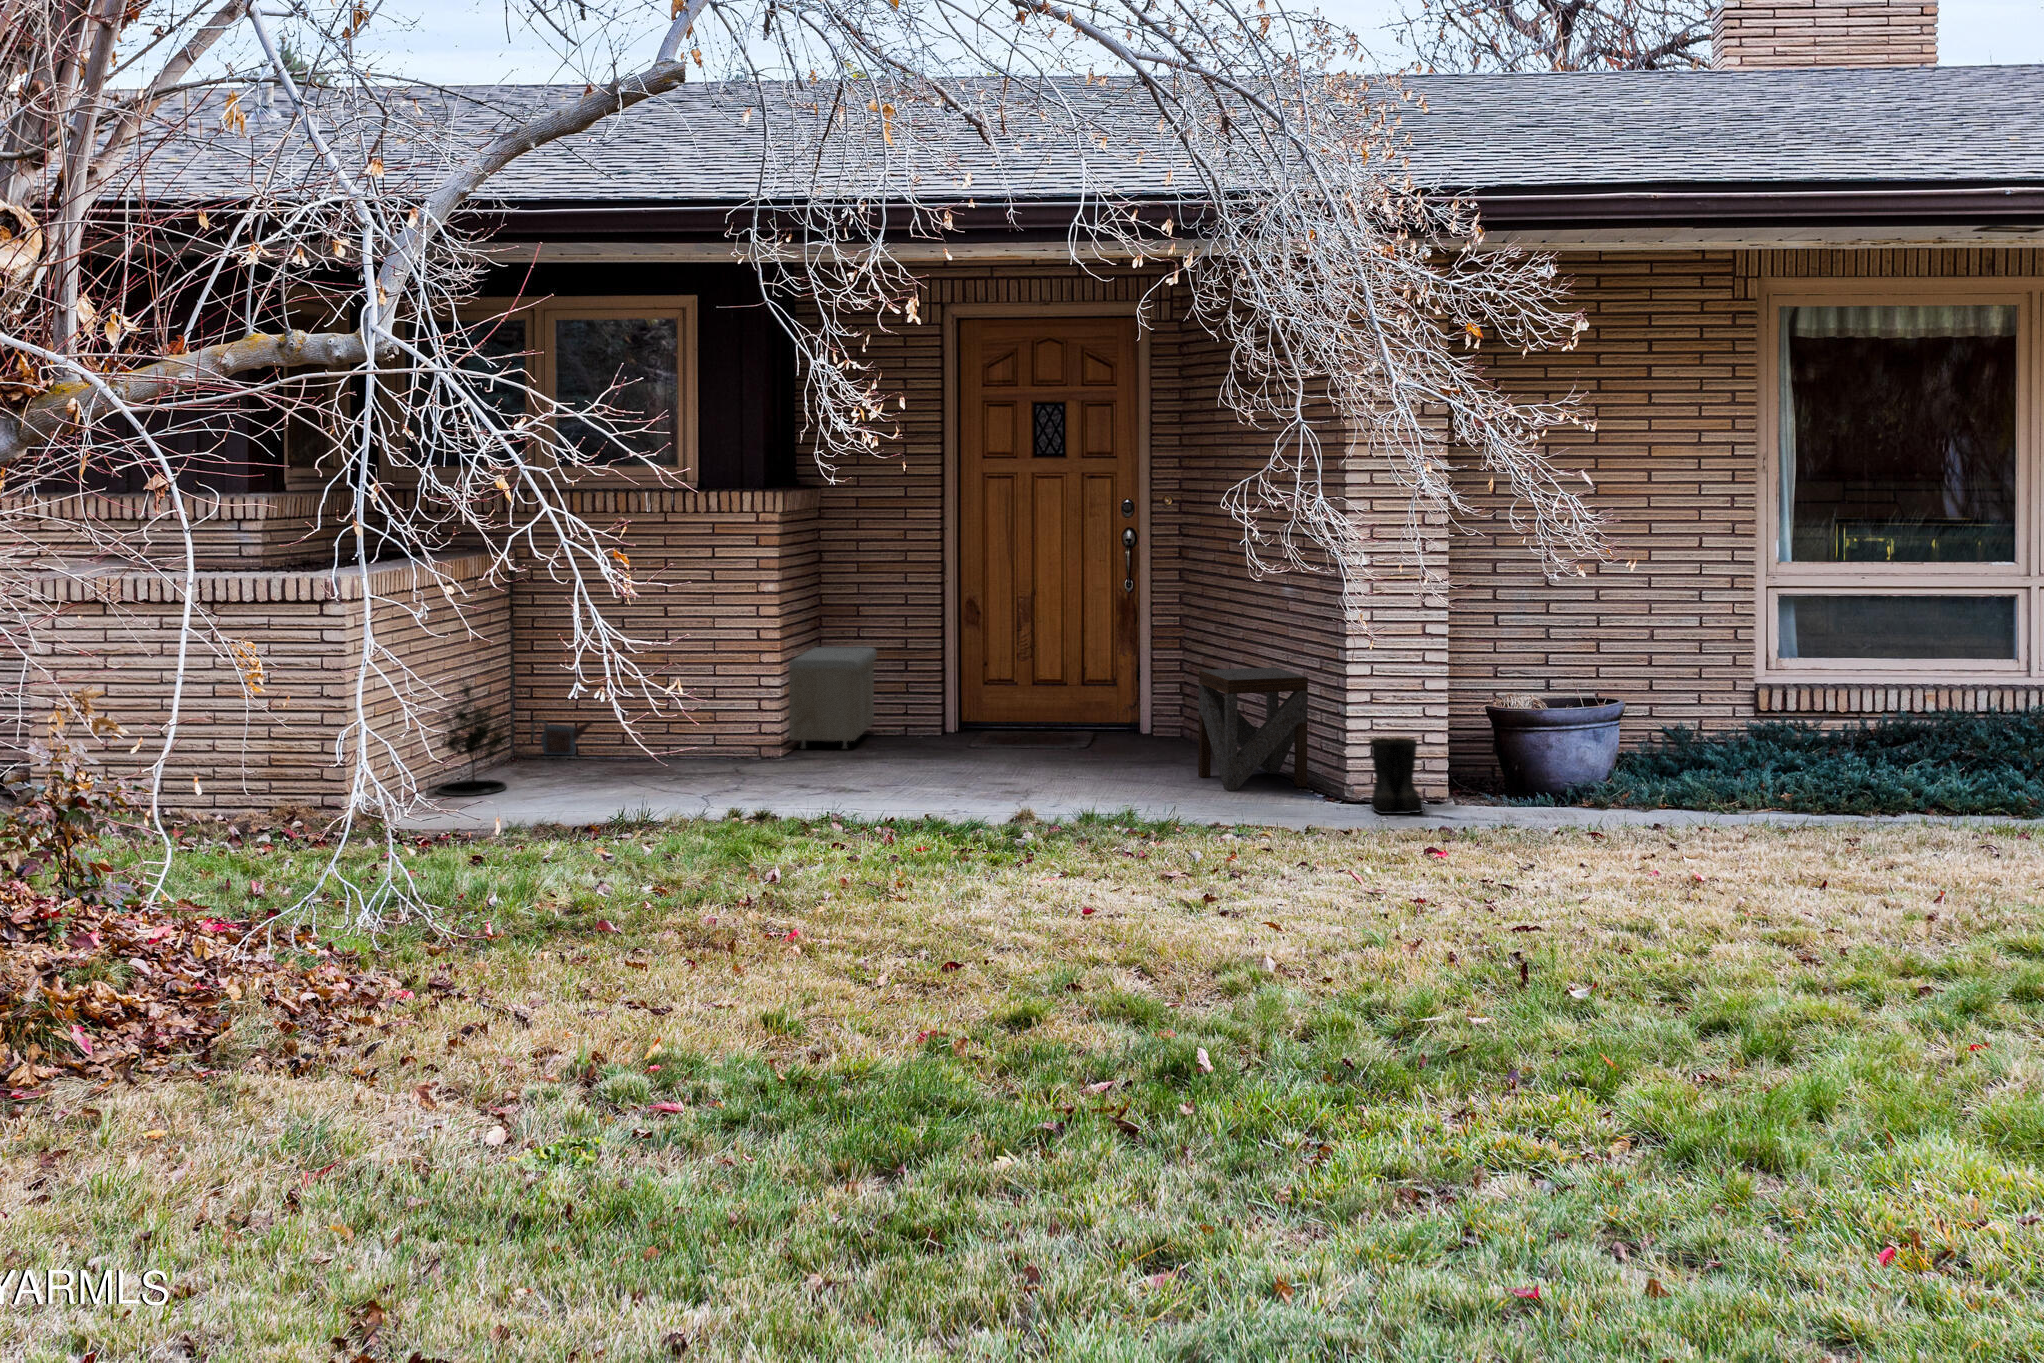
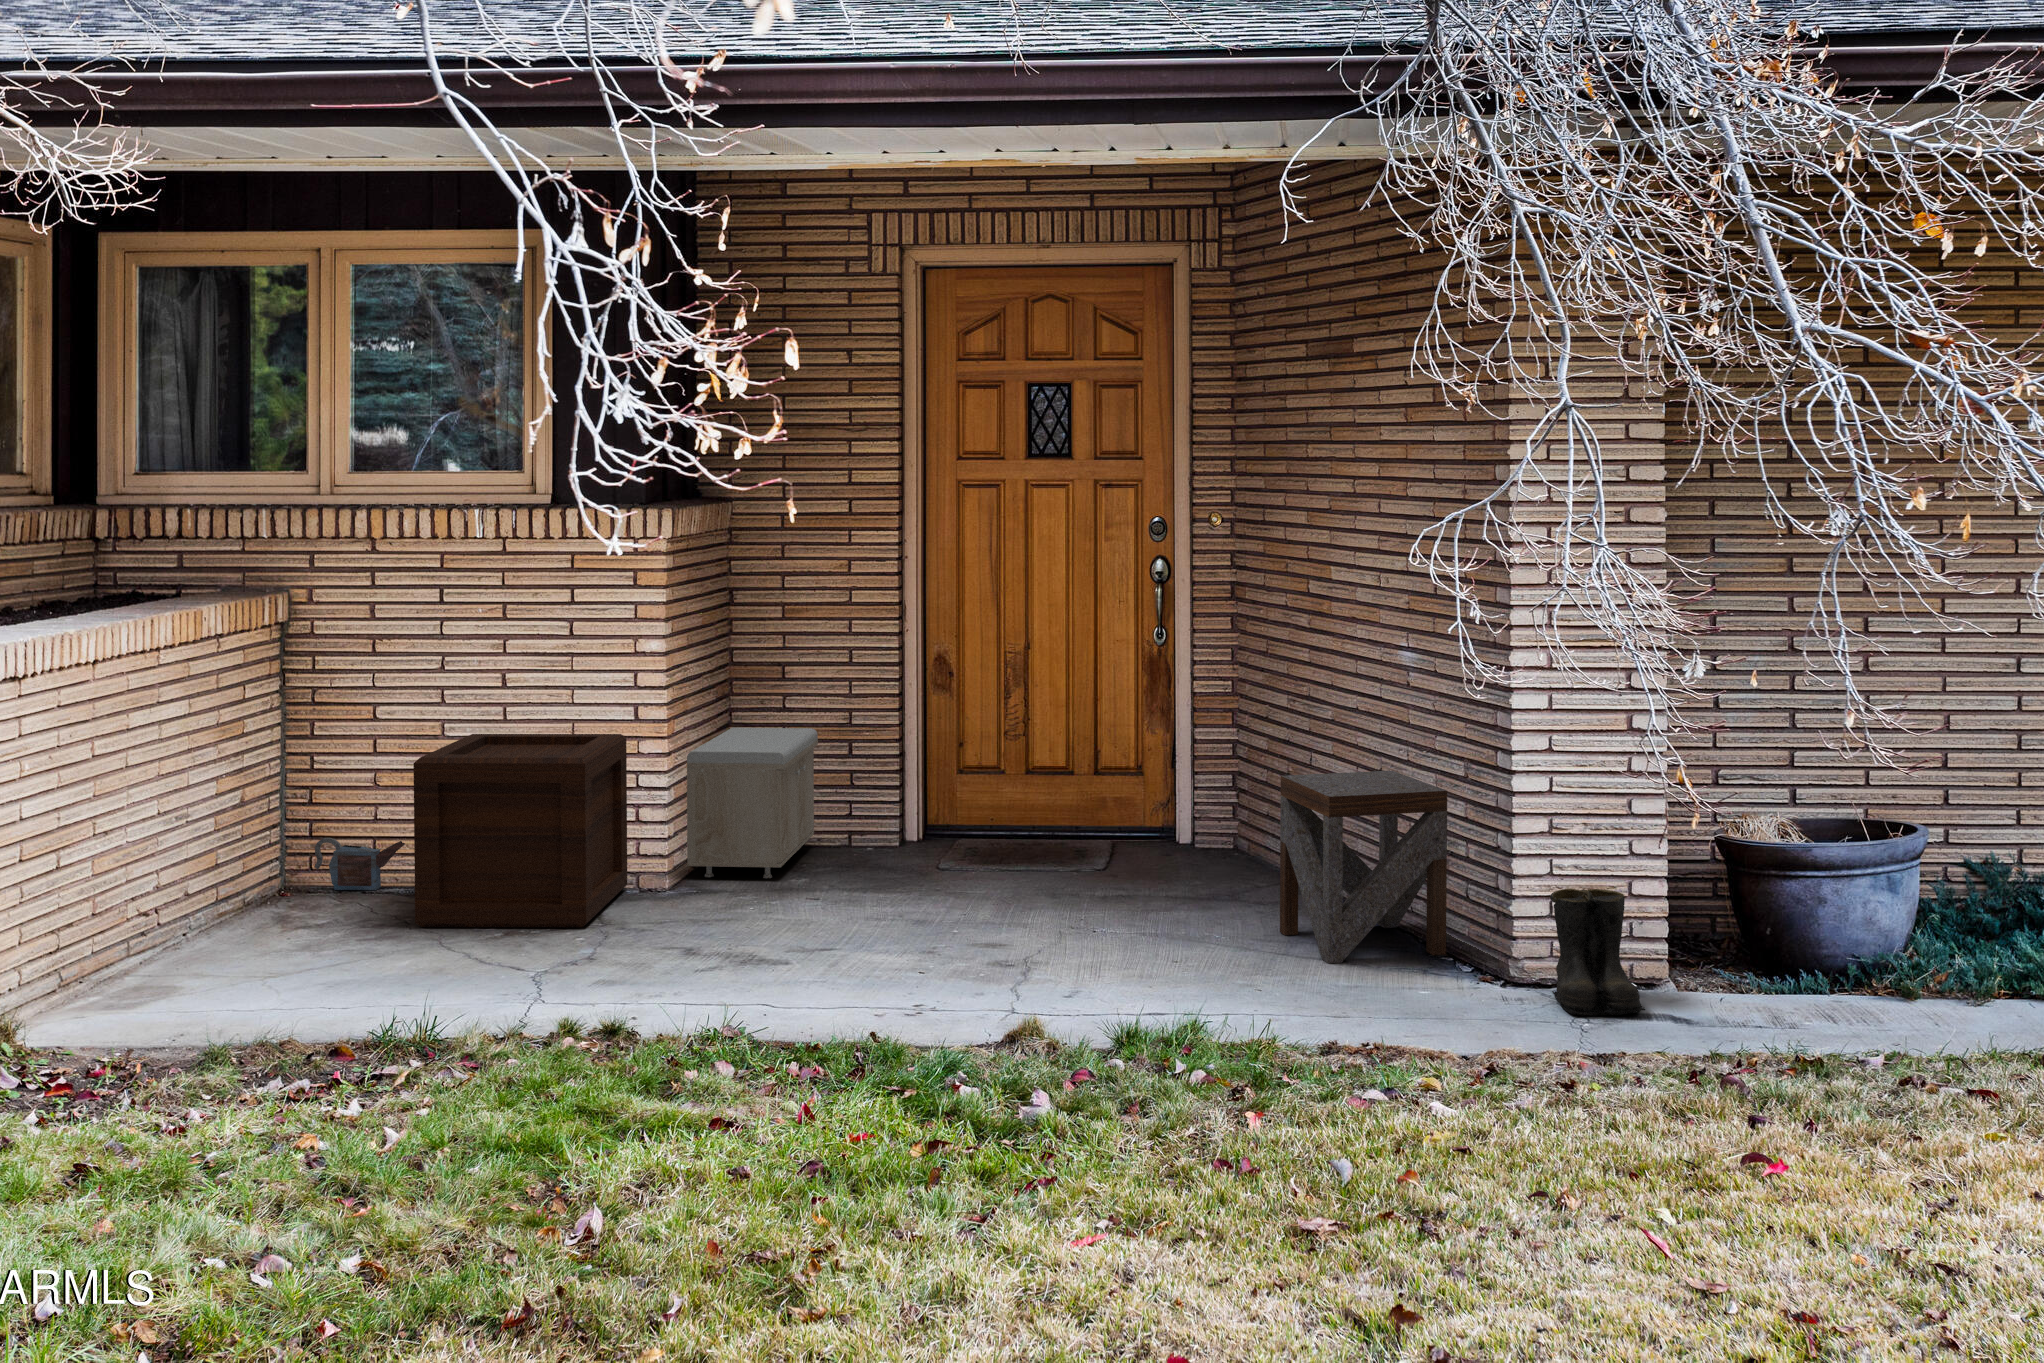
wooden crate: none [610,646,749,774] -> present [413,734,627,927]
potted tree: present [432,680,511,796] -> none [128,780,265,974]

